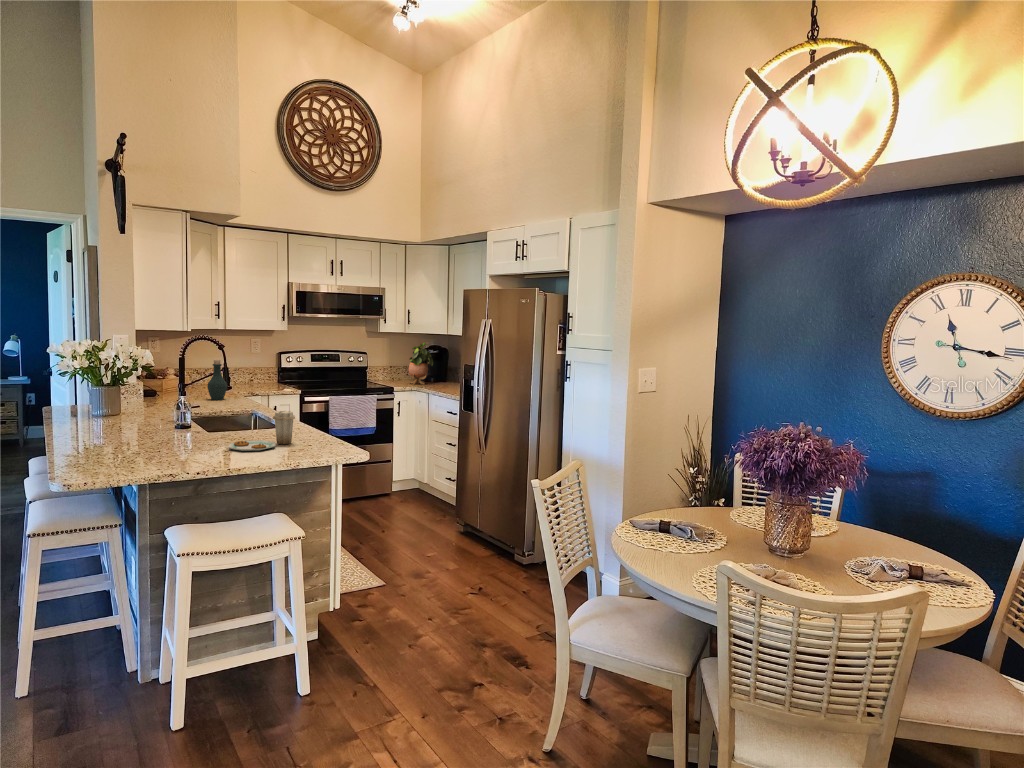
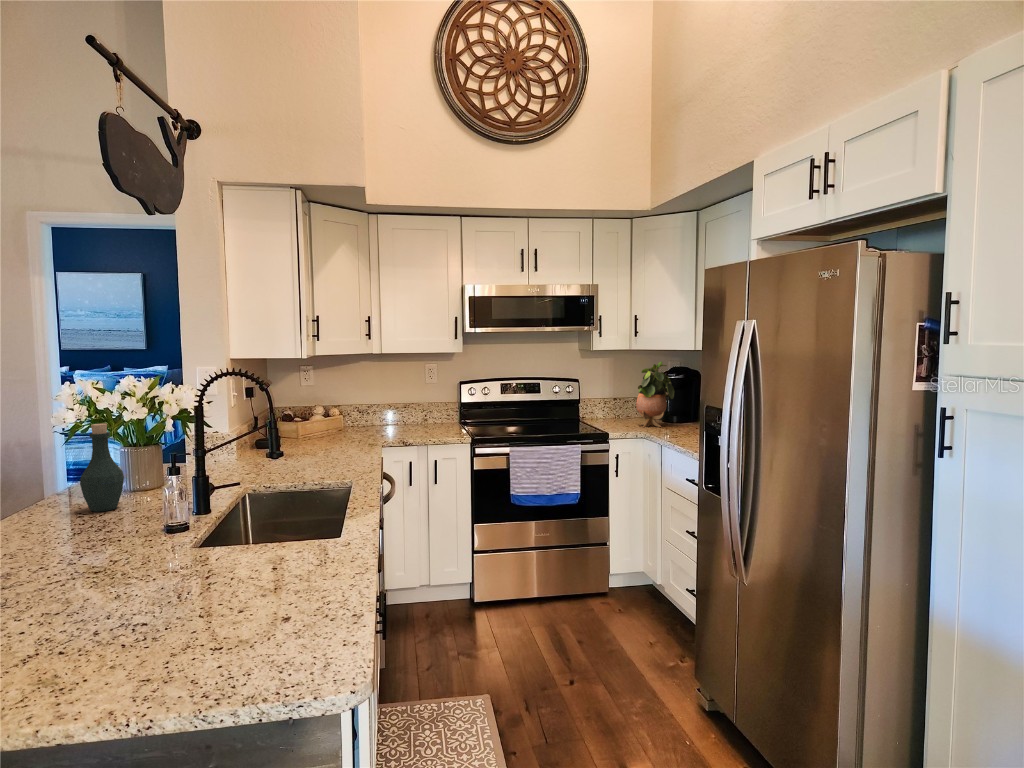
bottle: present [207,360,227,400] -> present [80,424,124,512]
plate: present [229,411,295,451] -> none [107,522,271,625]

